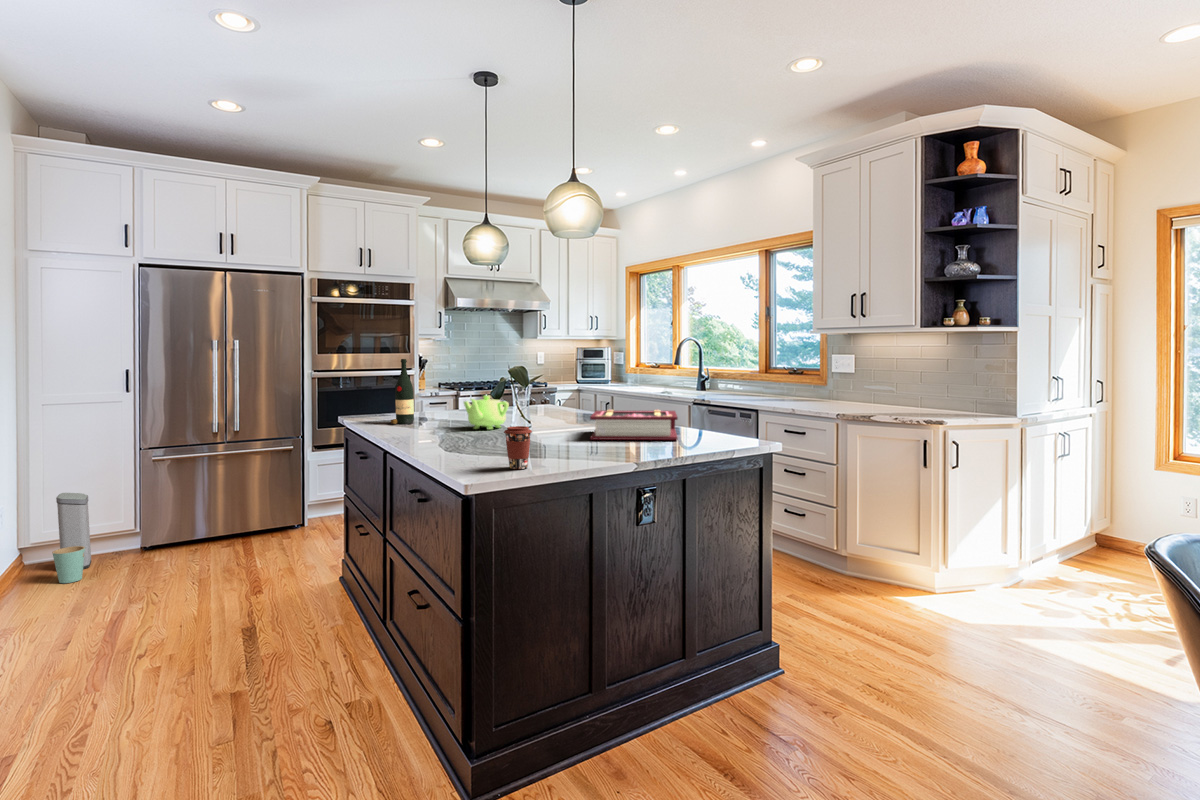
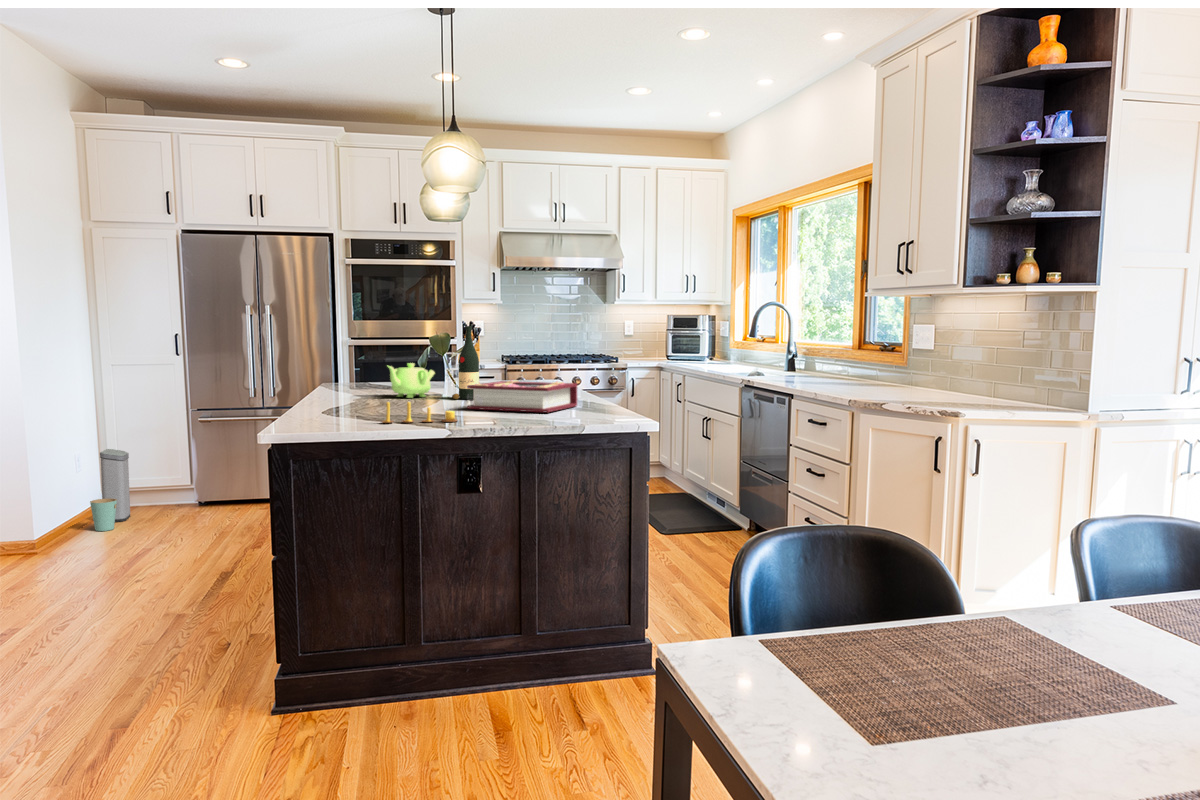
wine bottle: present [391,359,414,424] -> present [452,326,479,400]
coffee cup: present [504,426,532,469] -> none [321,387,349,426]
candle: none [555,435,626,461] -> present [382,402,457,423]

